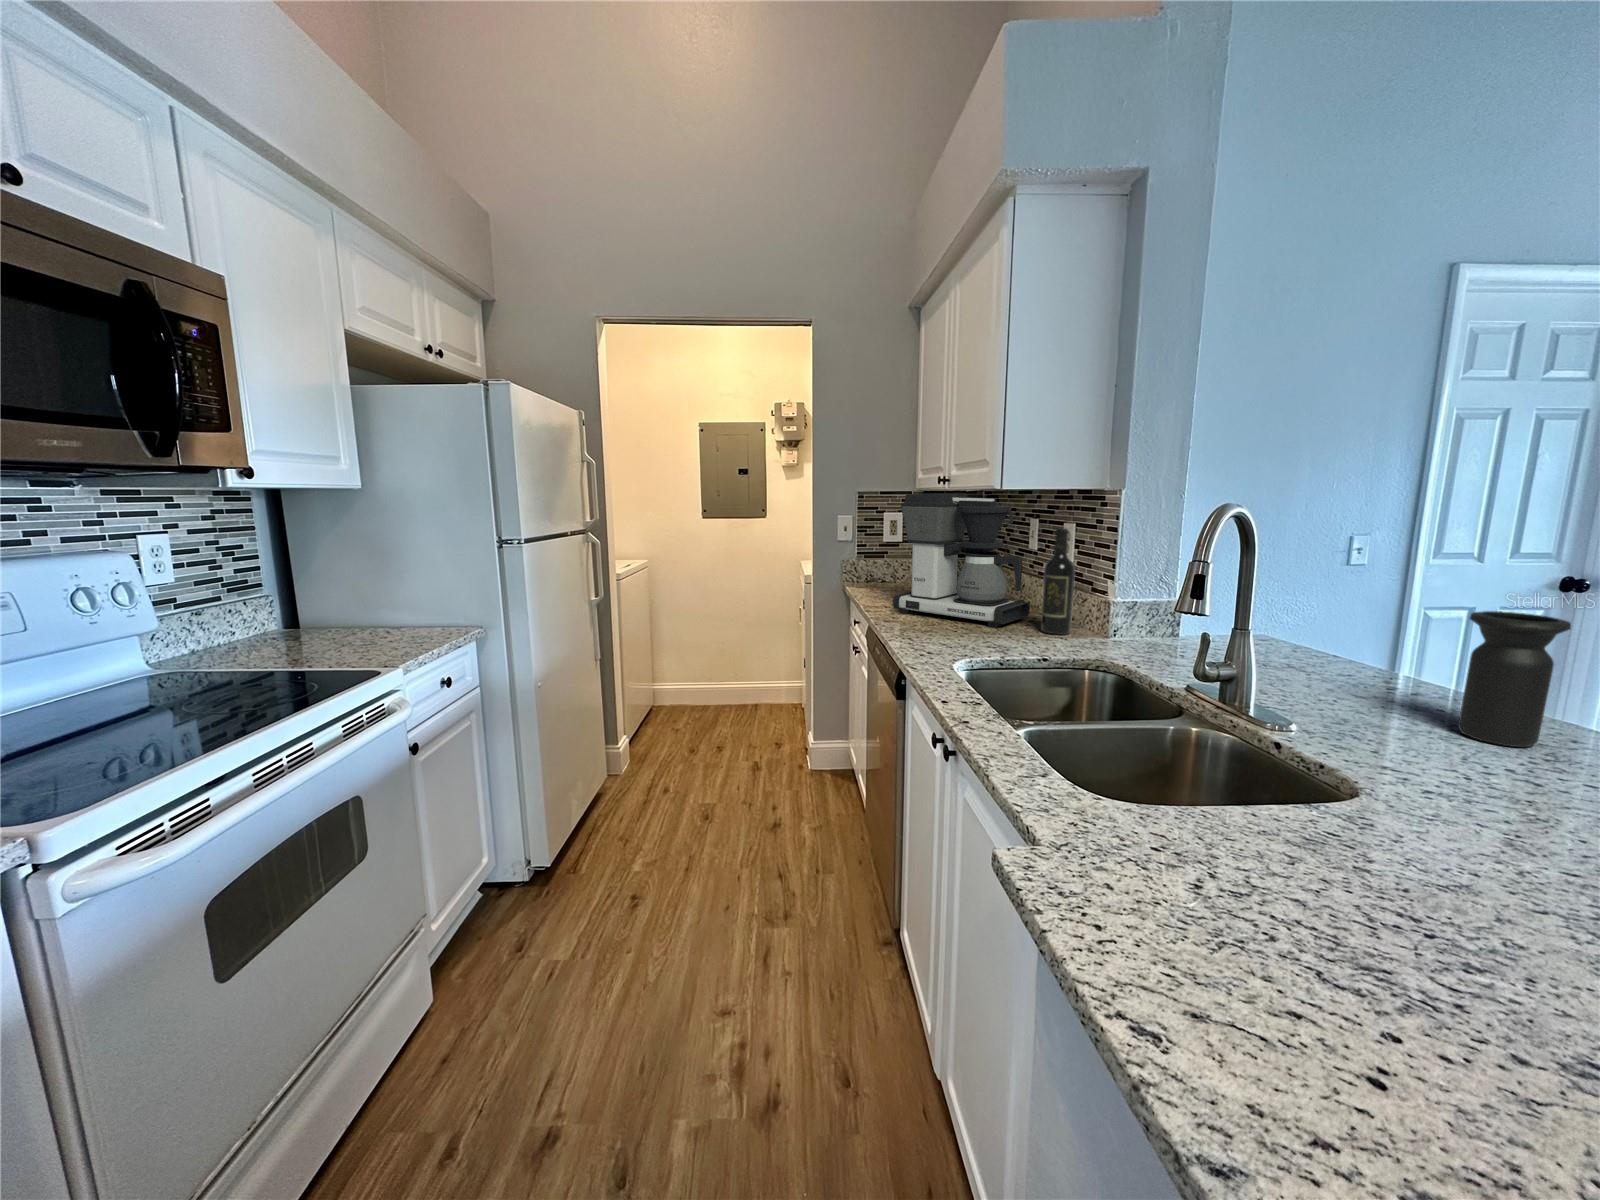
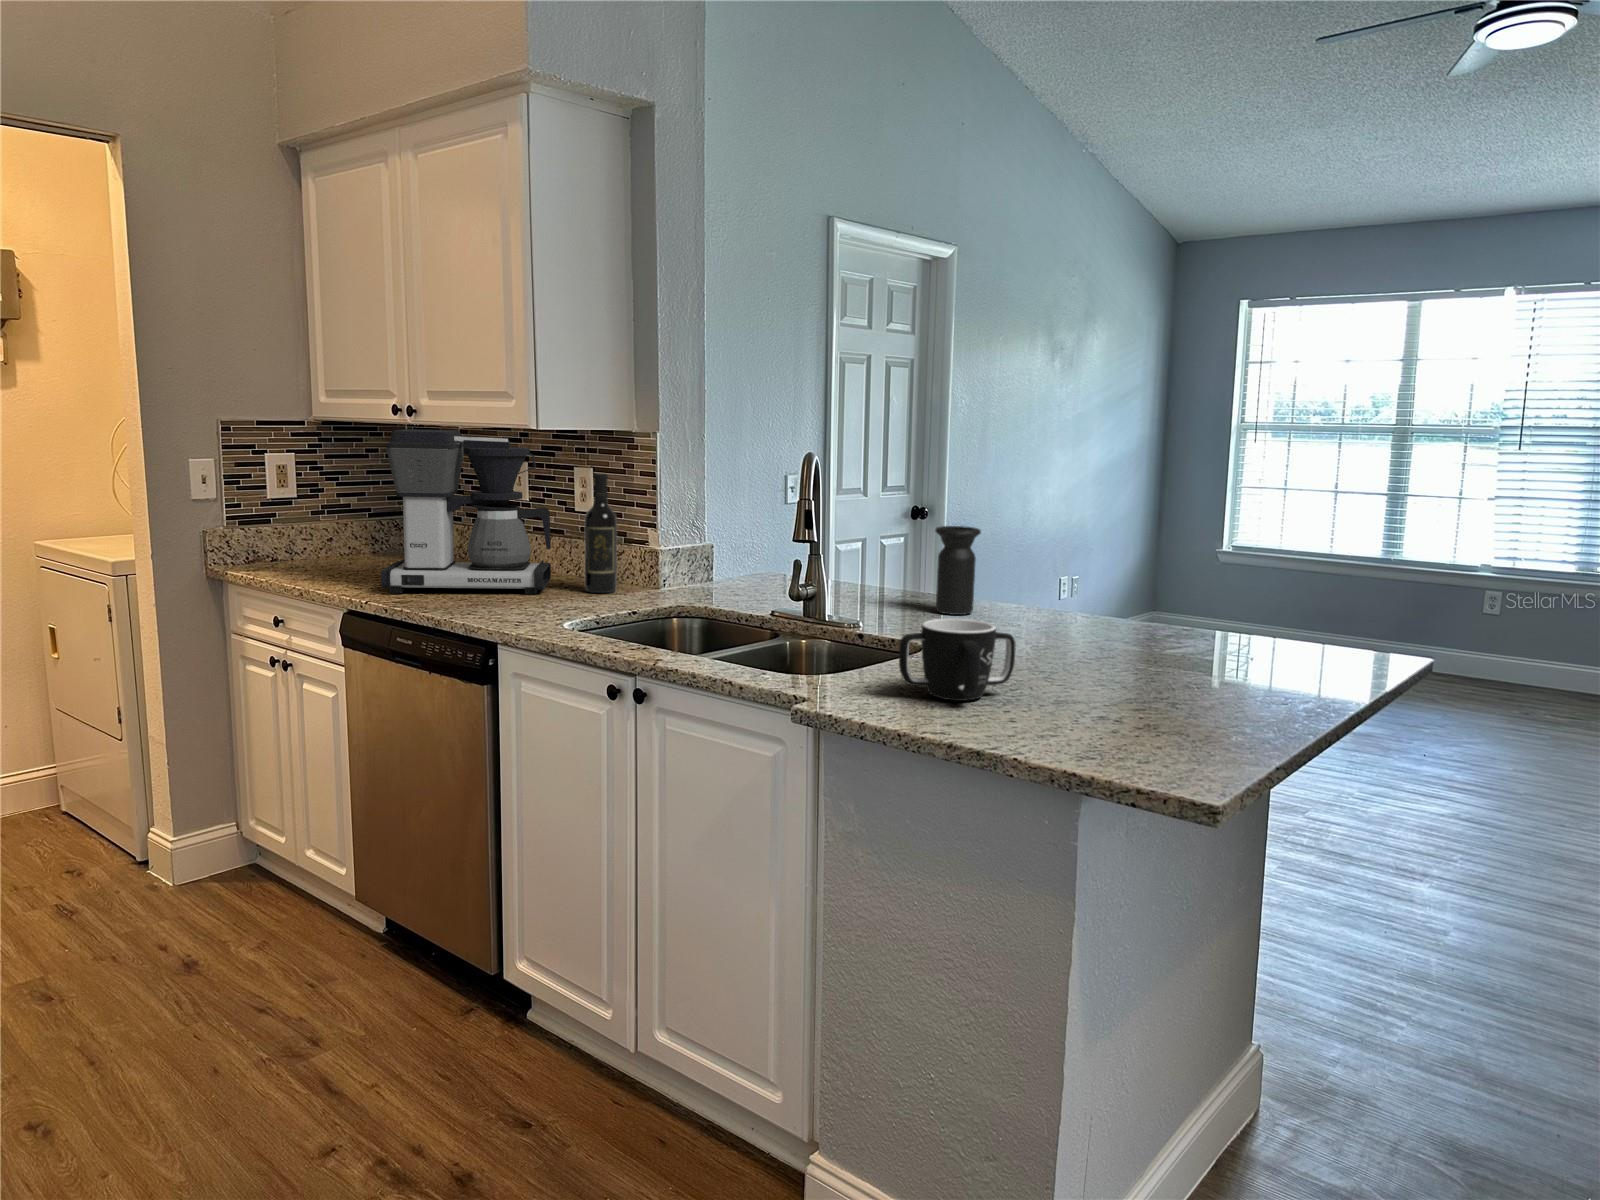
mug: none [1134,792,1431,990] -> present [899,619,1015,701]

